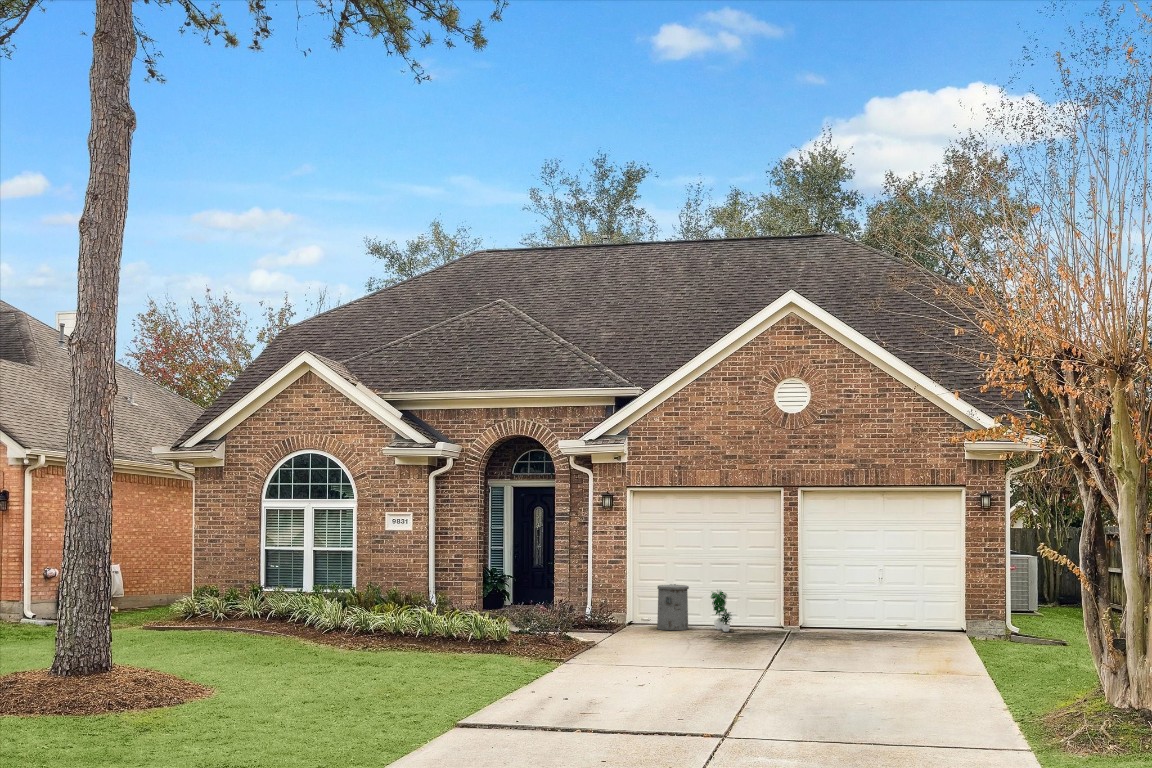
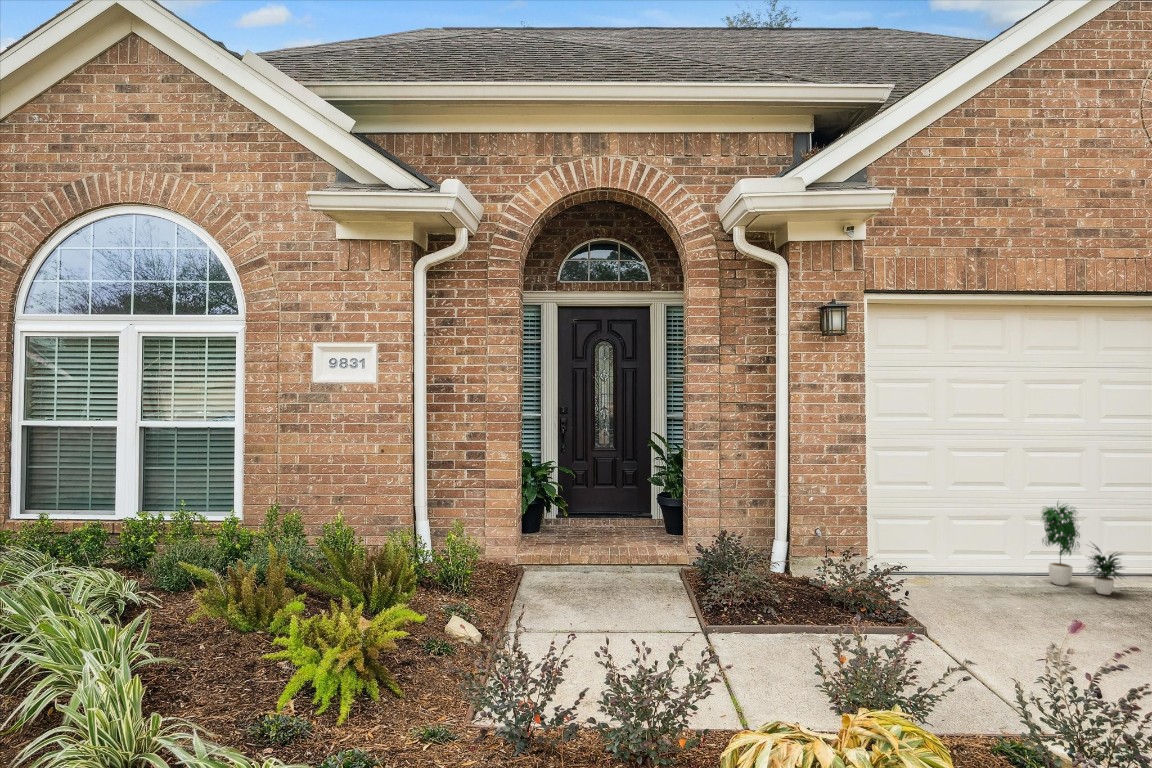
trash can: present [657,584,689,630] -> none [938,493,1014,596]

